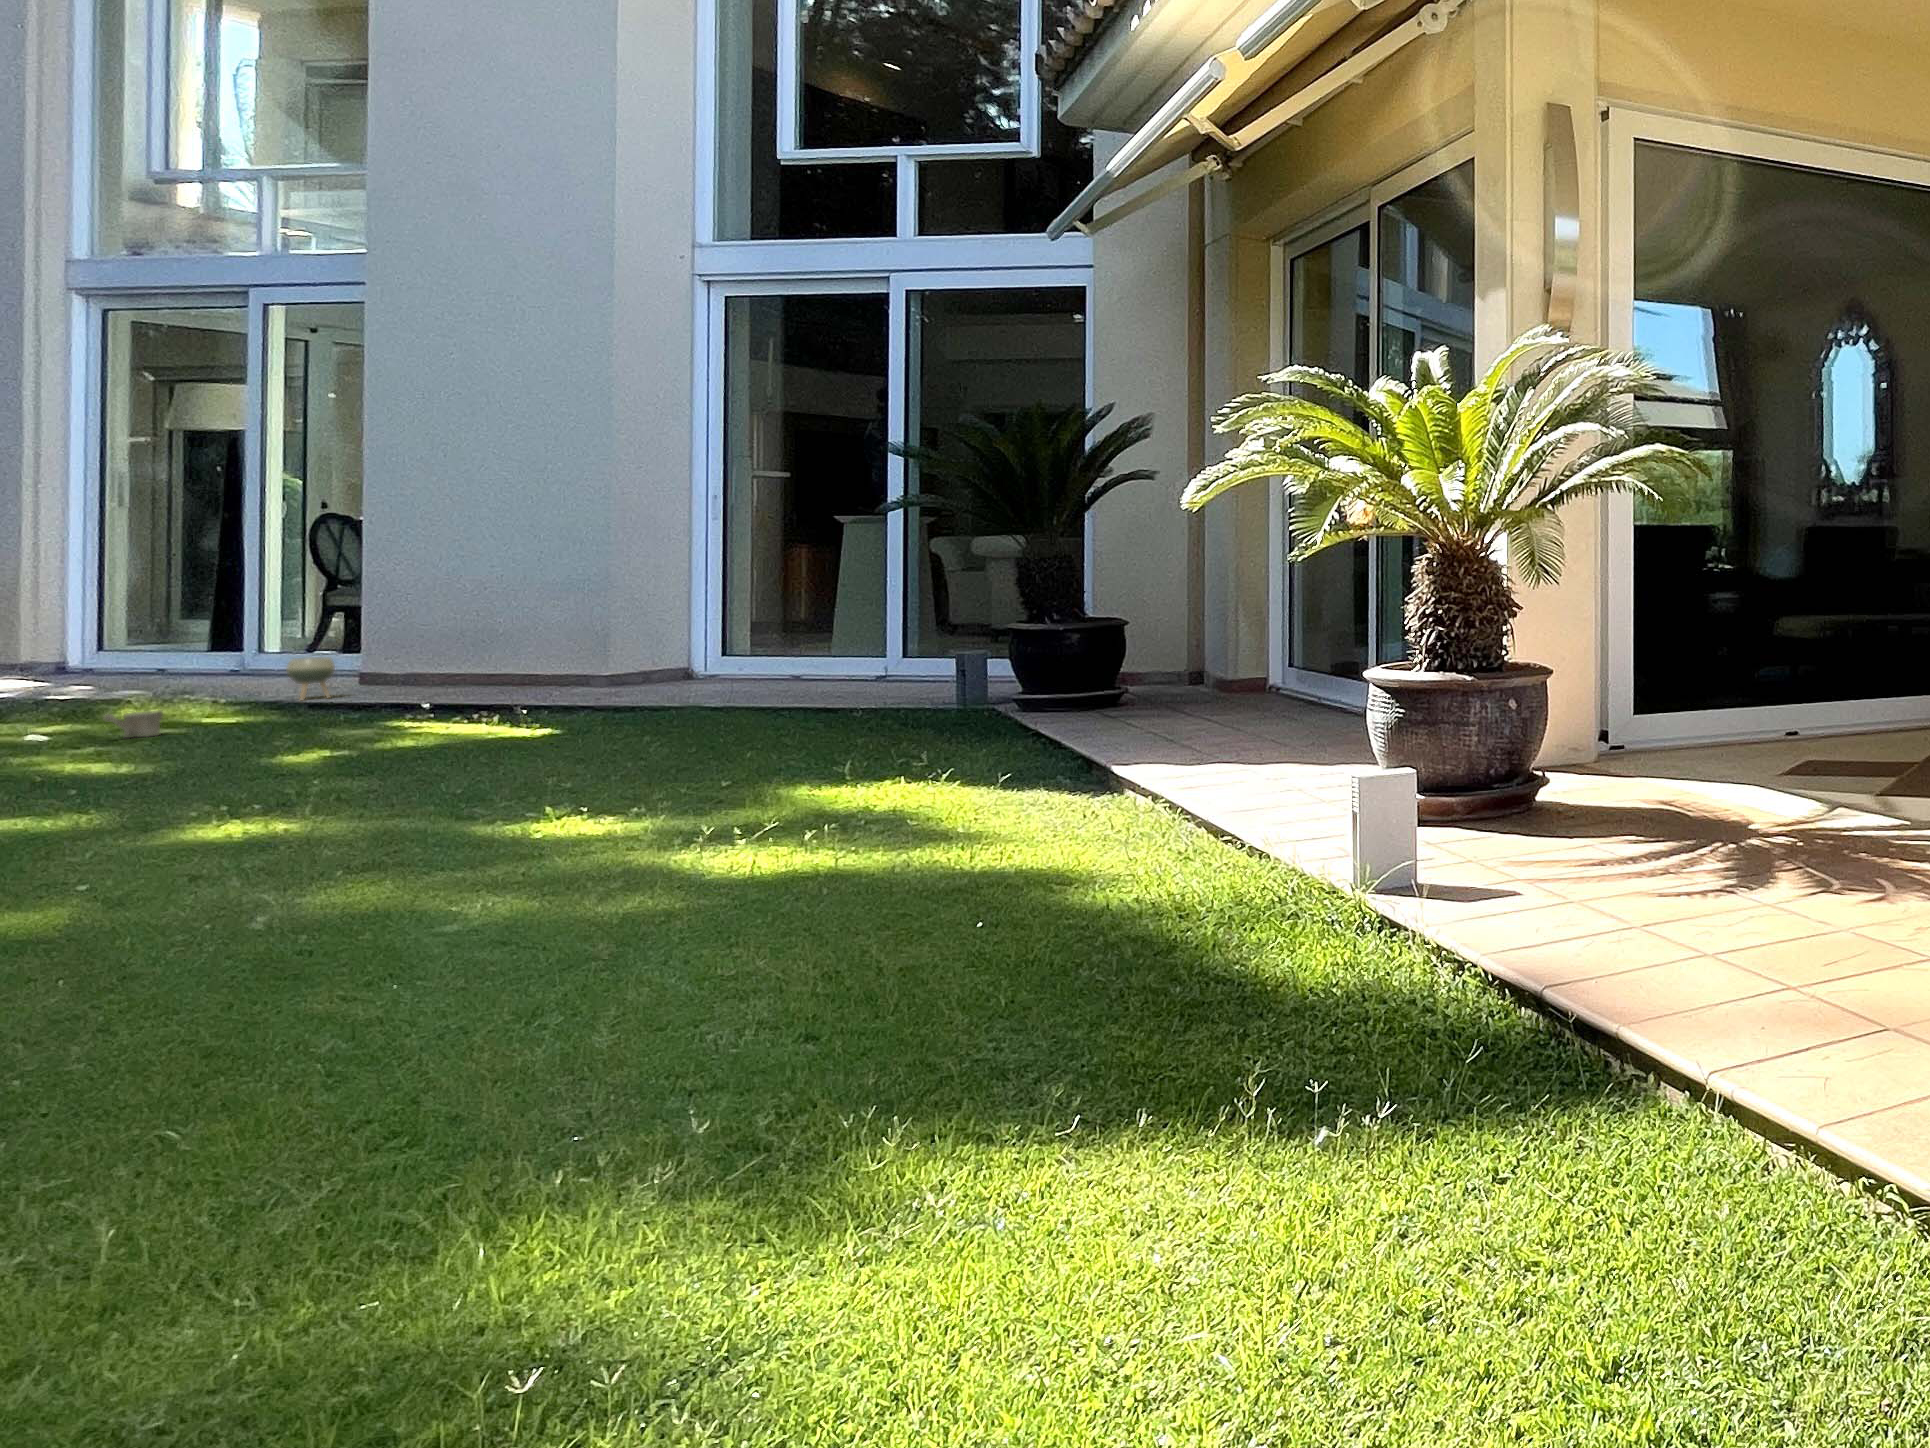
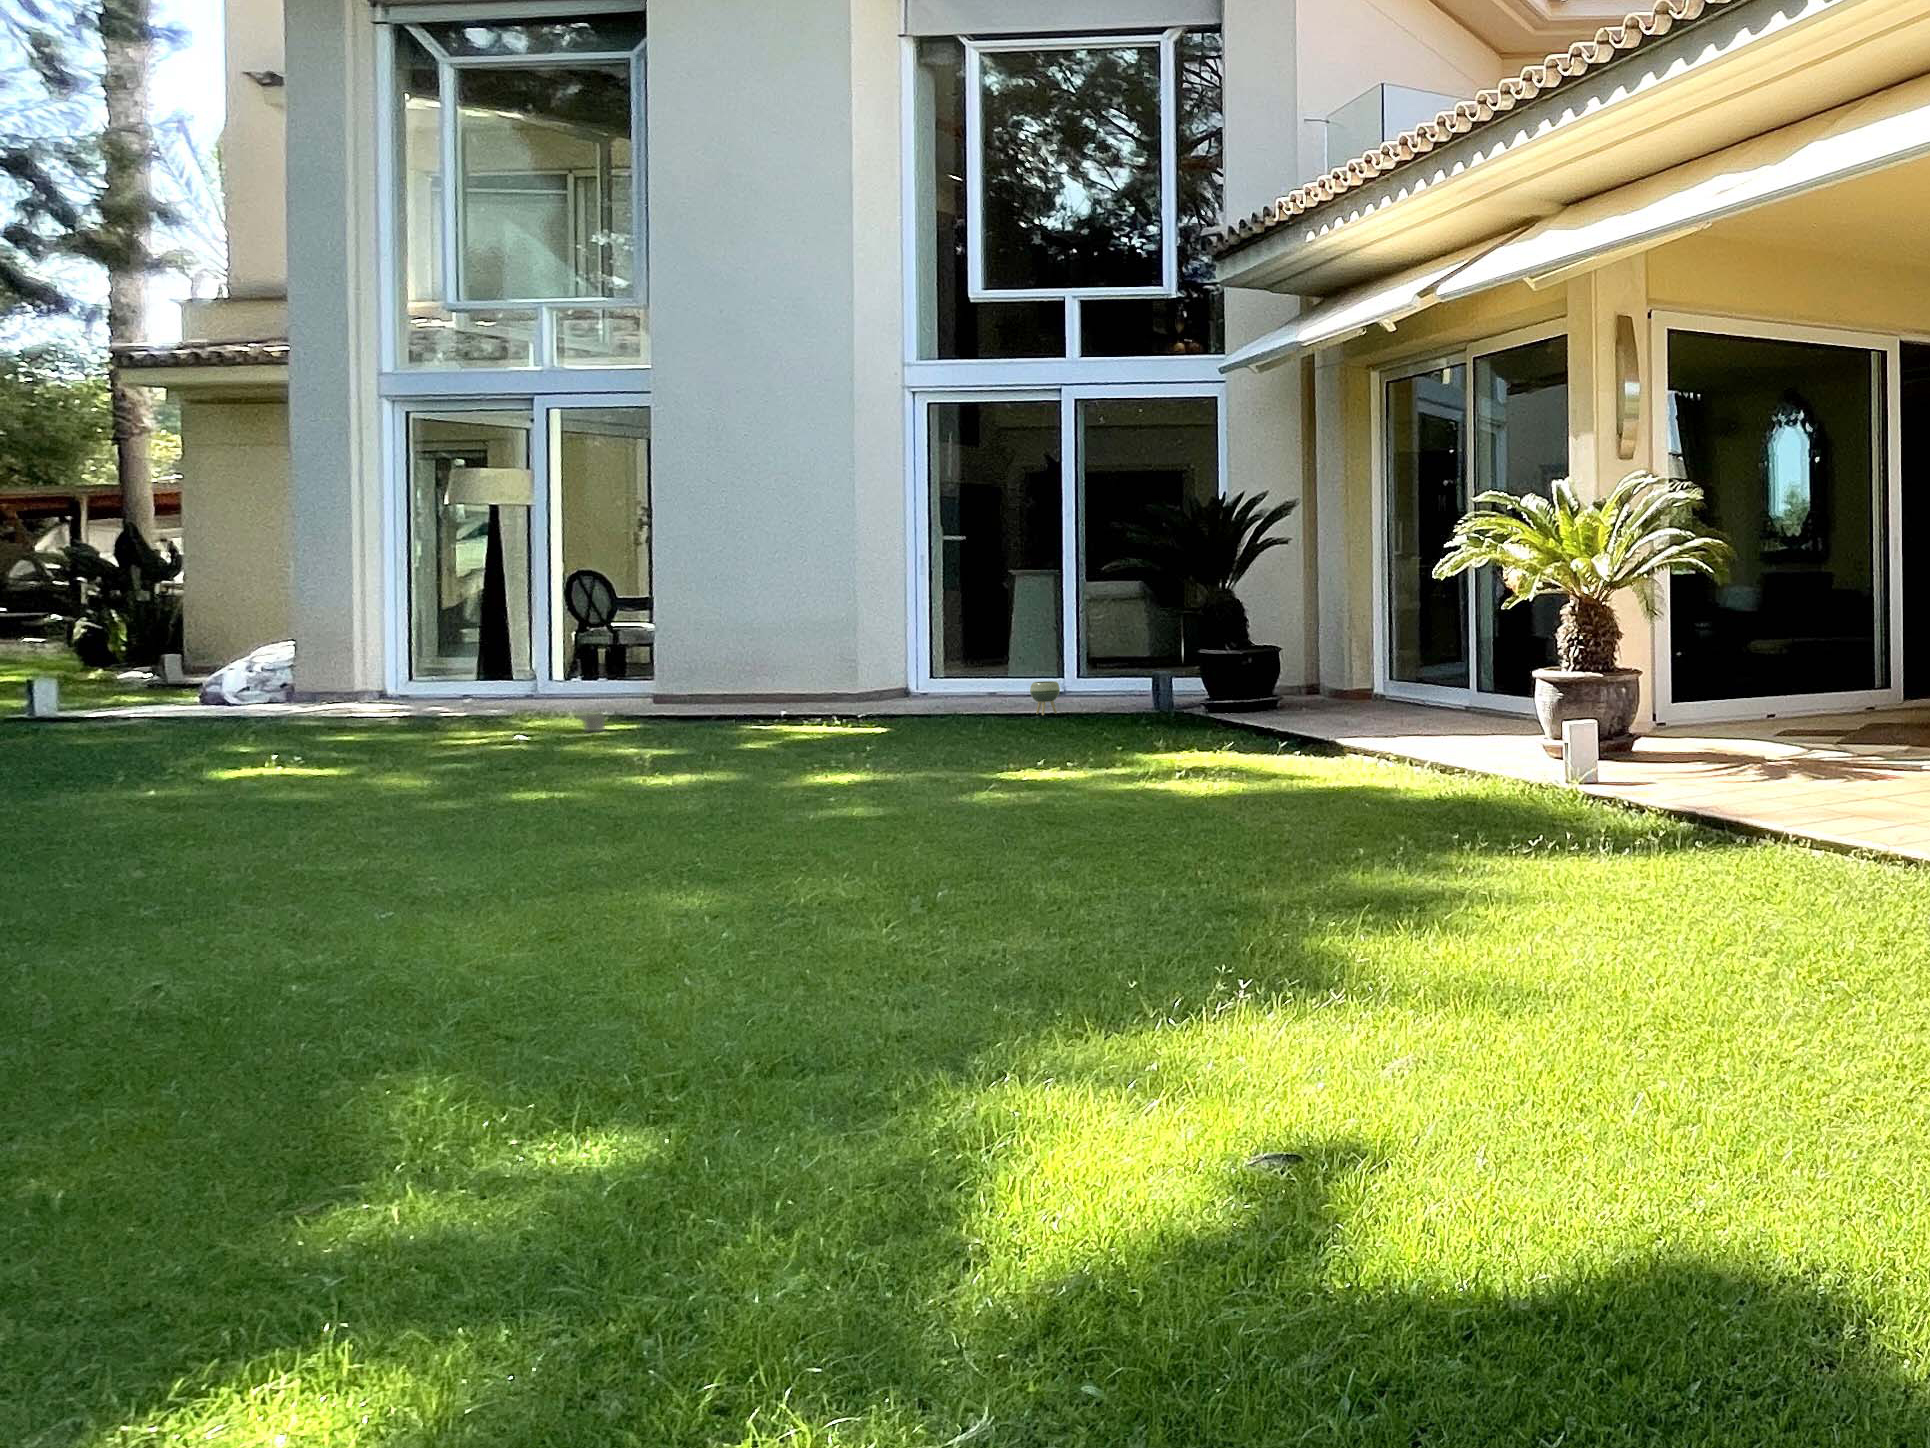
planter: present [286,657,335,700] -> present [1030,681,1060,715]

